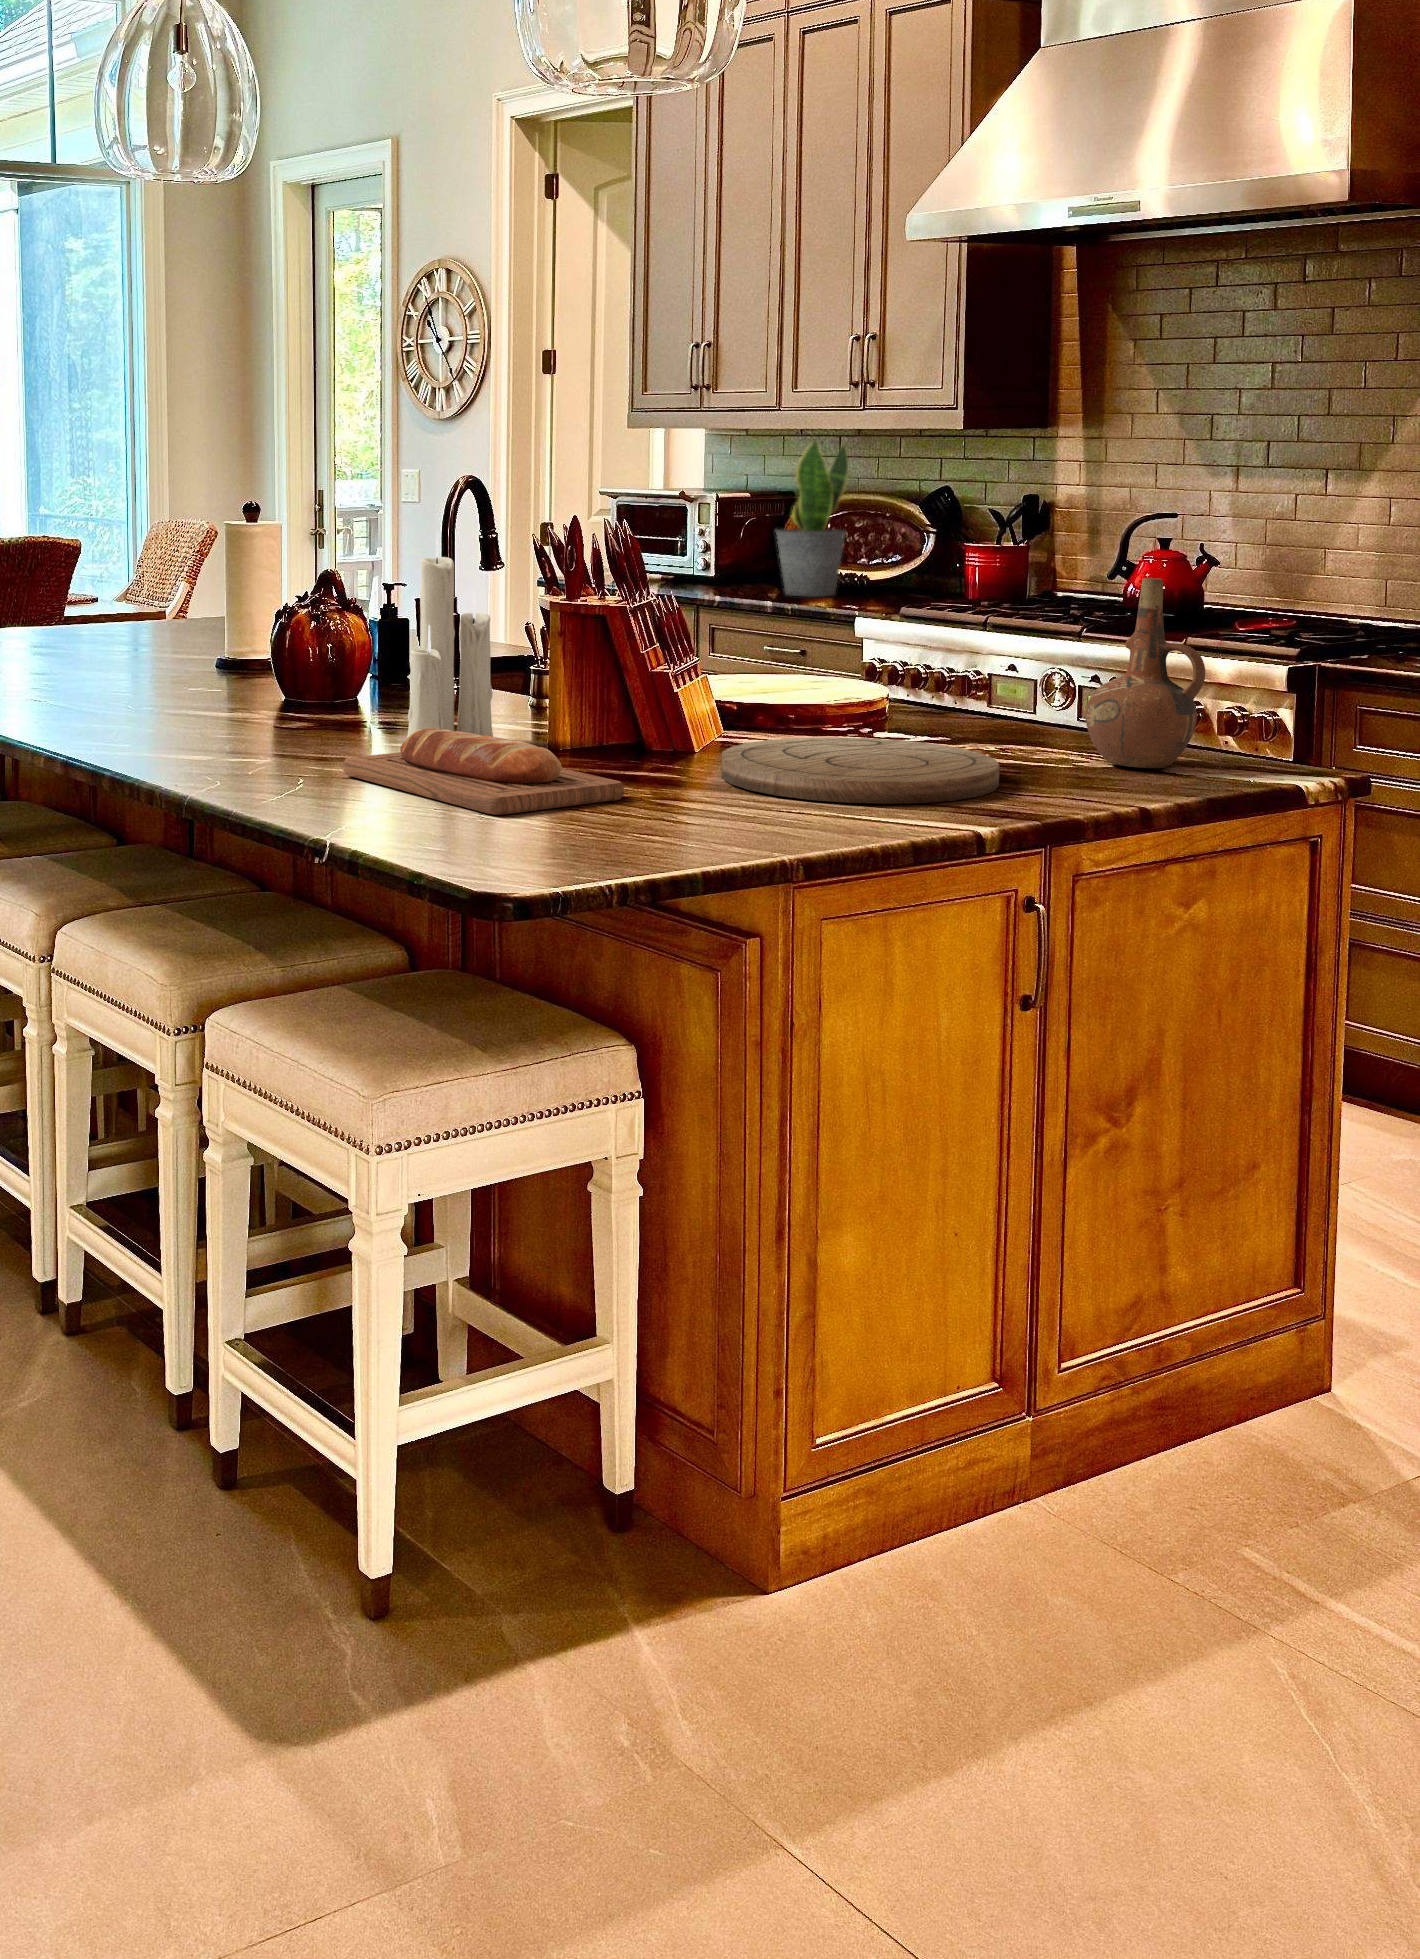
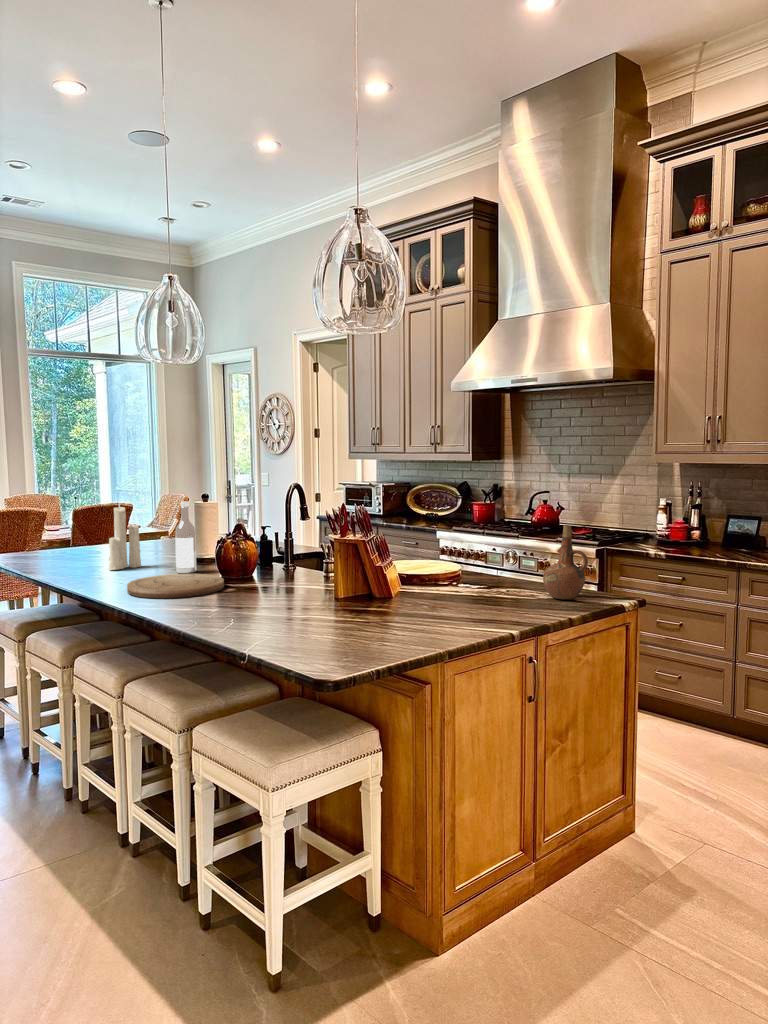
potted plant: present [776,440,848,596] -> none [404,463,431,522]
wine bottle: none [179,514,227,689] -> present [175,501,196,573]
candle: present [408,532,493,737] -> present [109,505,142,570]
bread loaf: present [343,728,624,815] -> none [249,595,369,635]
cutting board: present [722,737,999,804] -> present [127,574,224,598]

